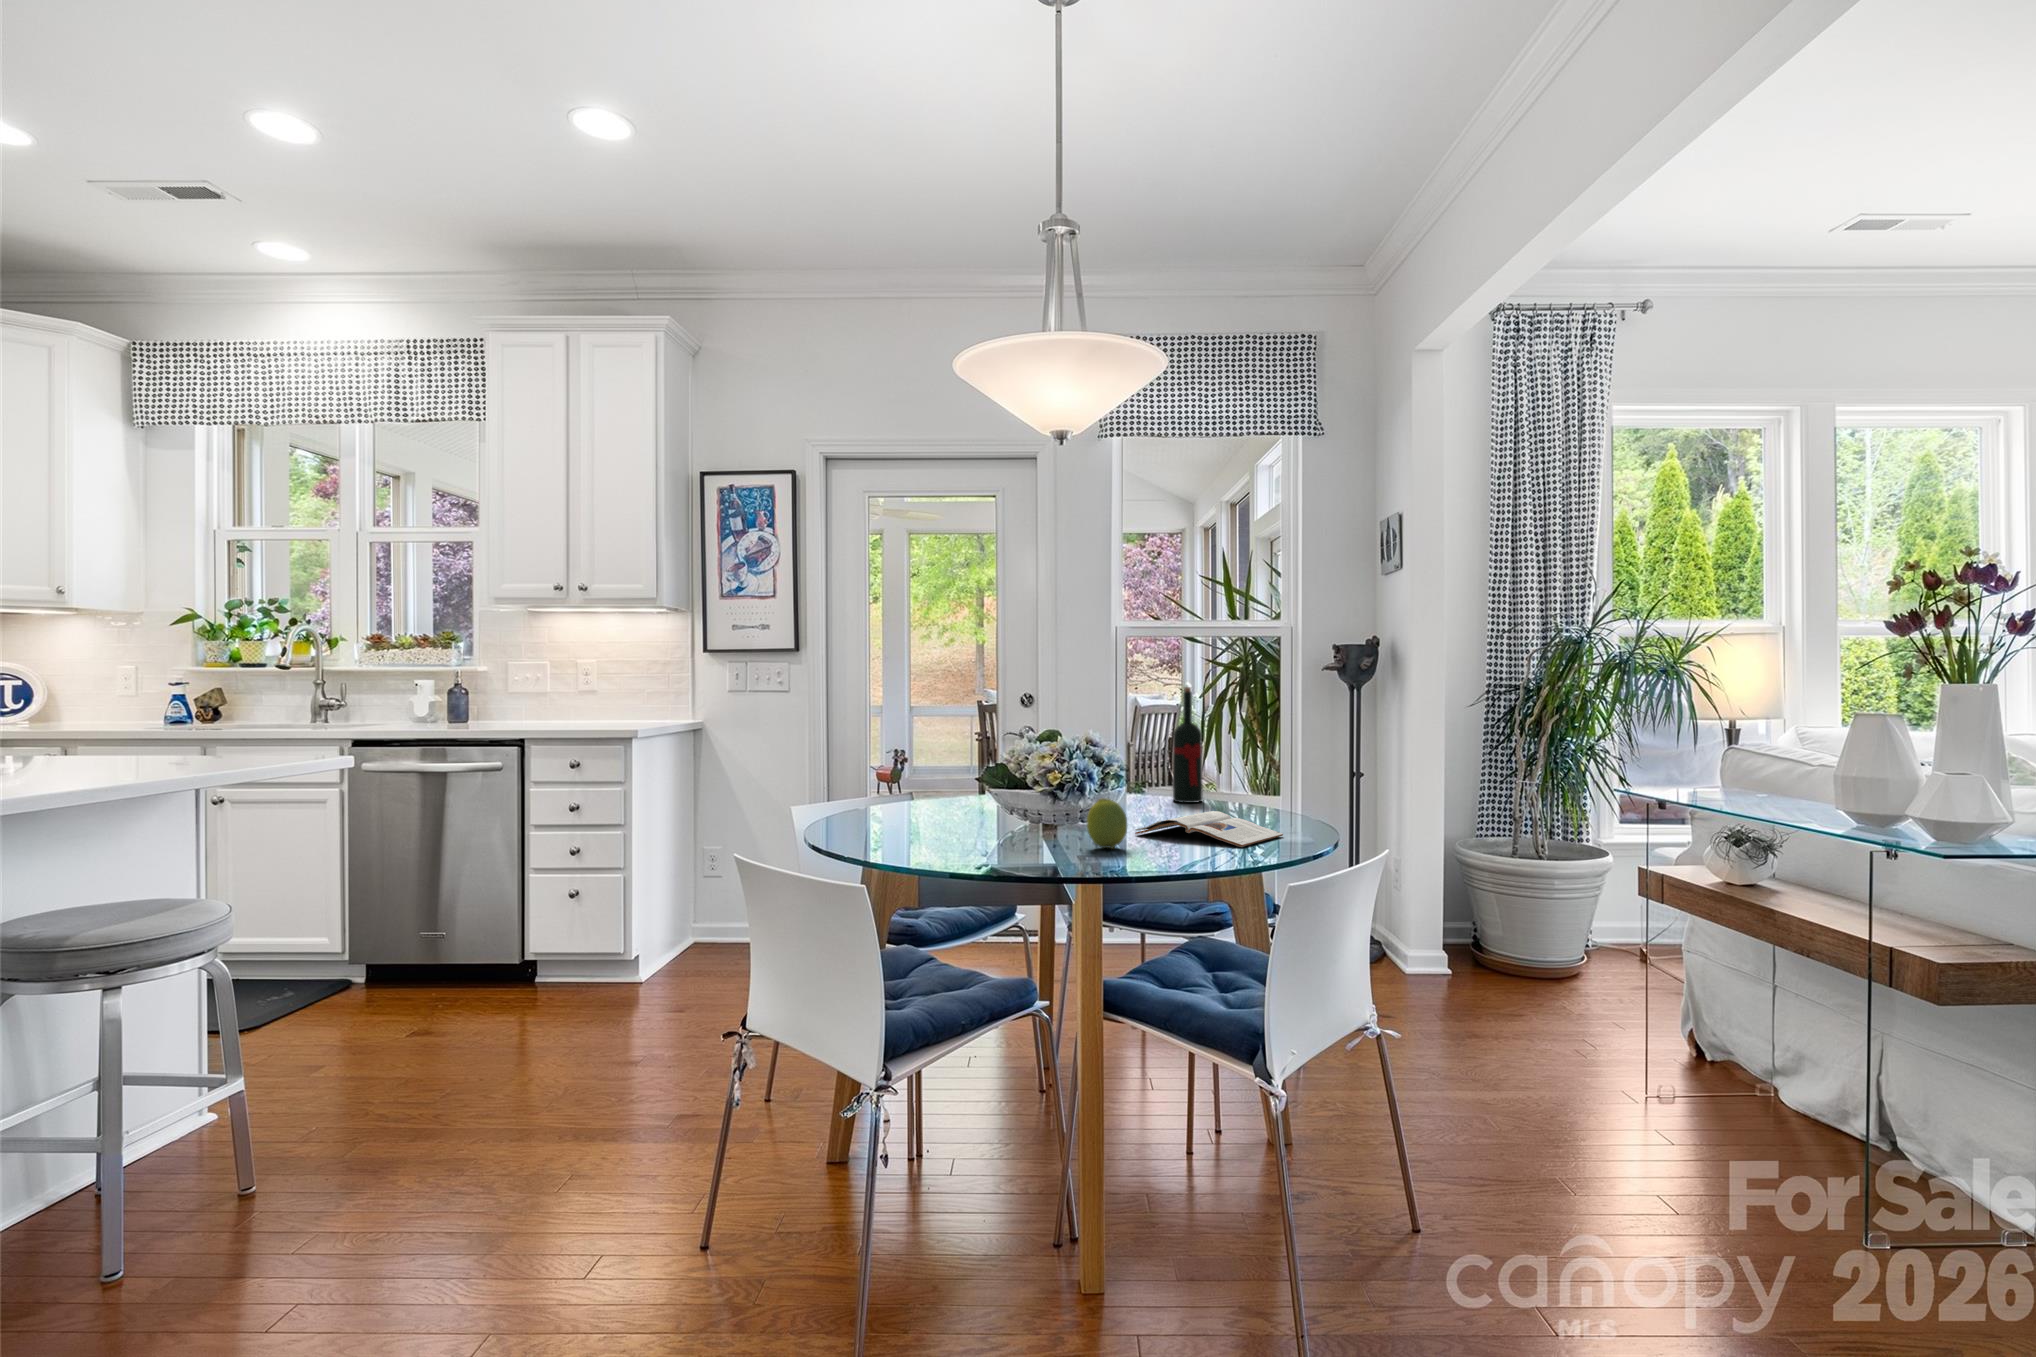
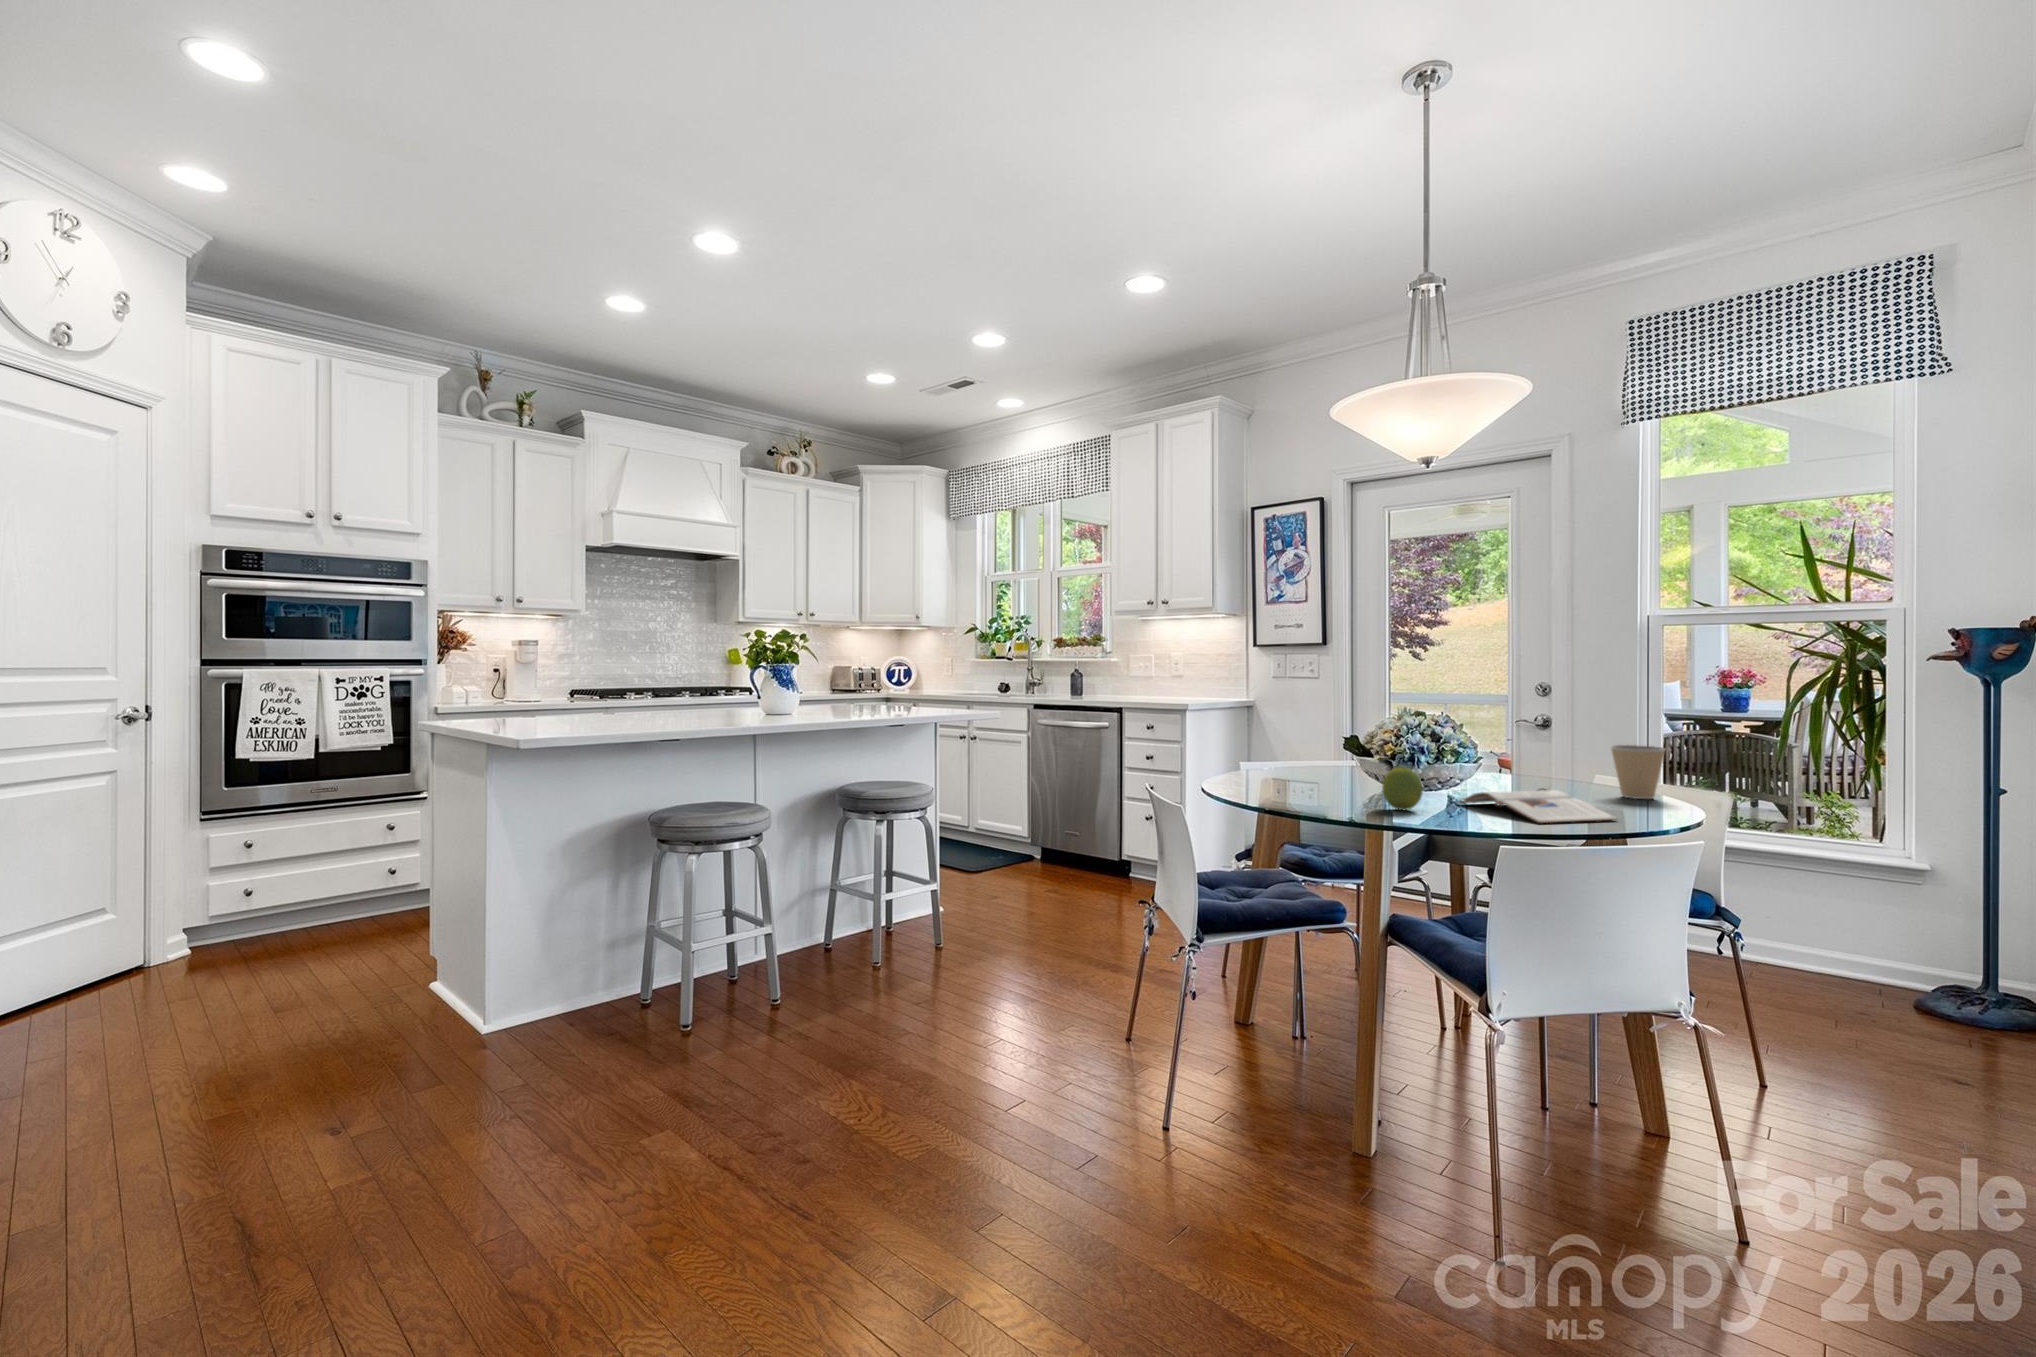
wine bottle: present [1173,687,1202,803] -> none [1583,671,1619,787]
coffee cup: none [1218,760,1264,813] -> present [1611,745,1665,799]

